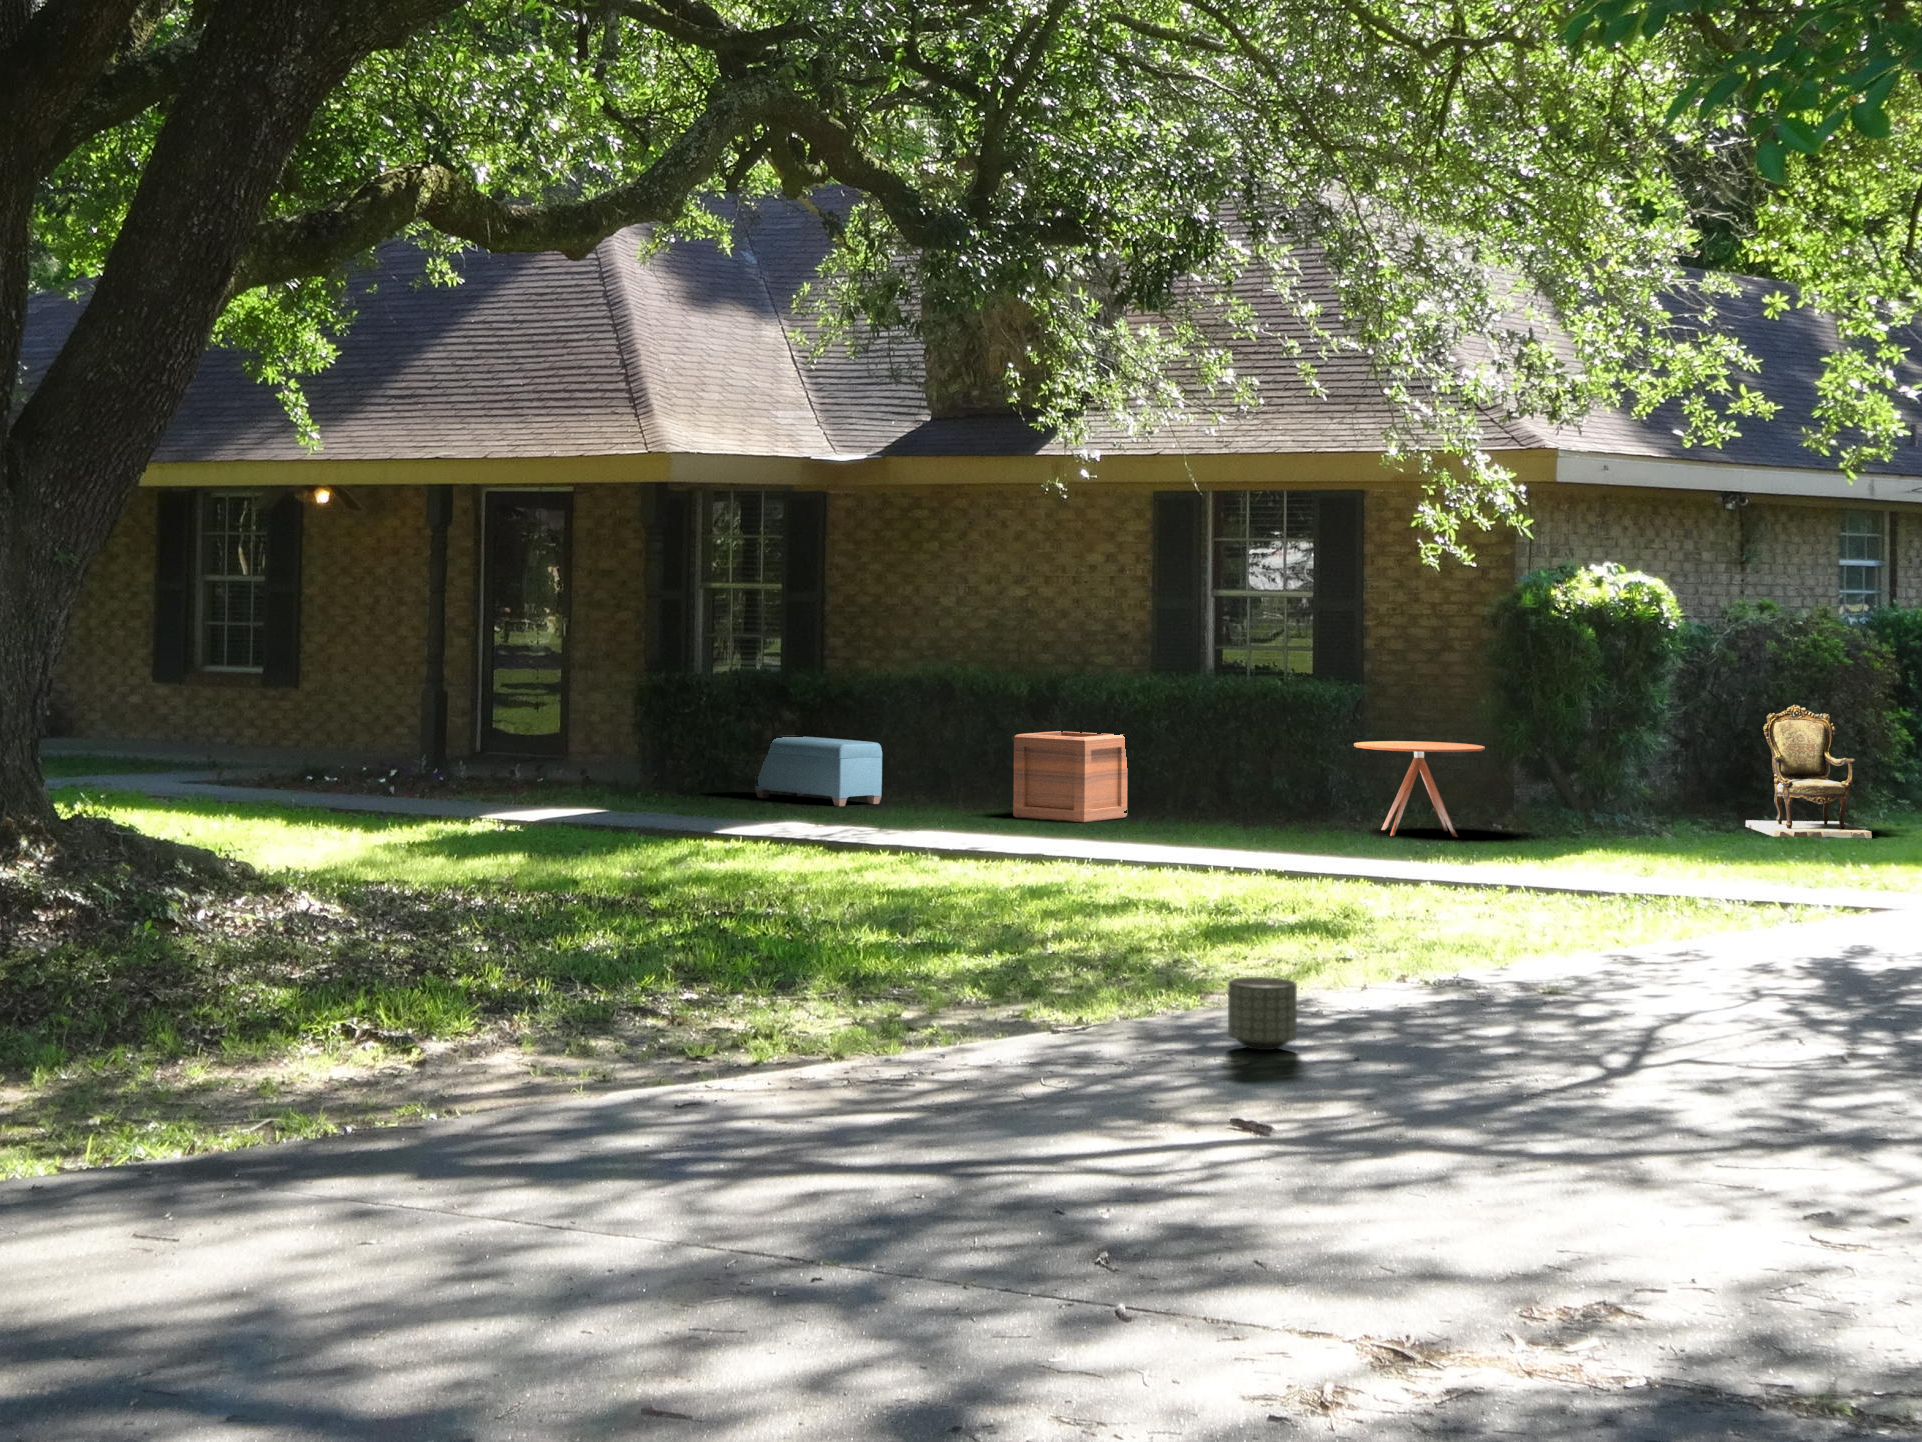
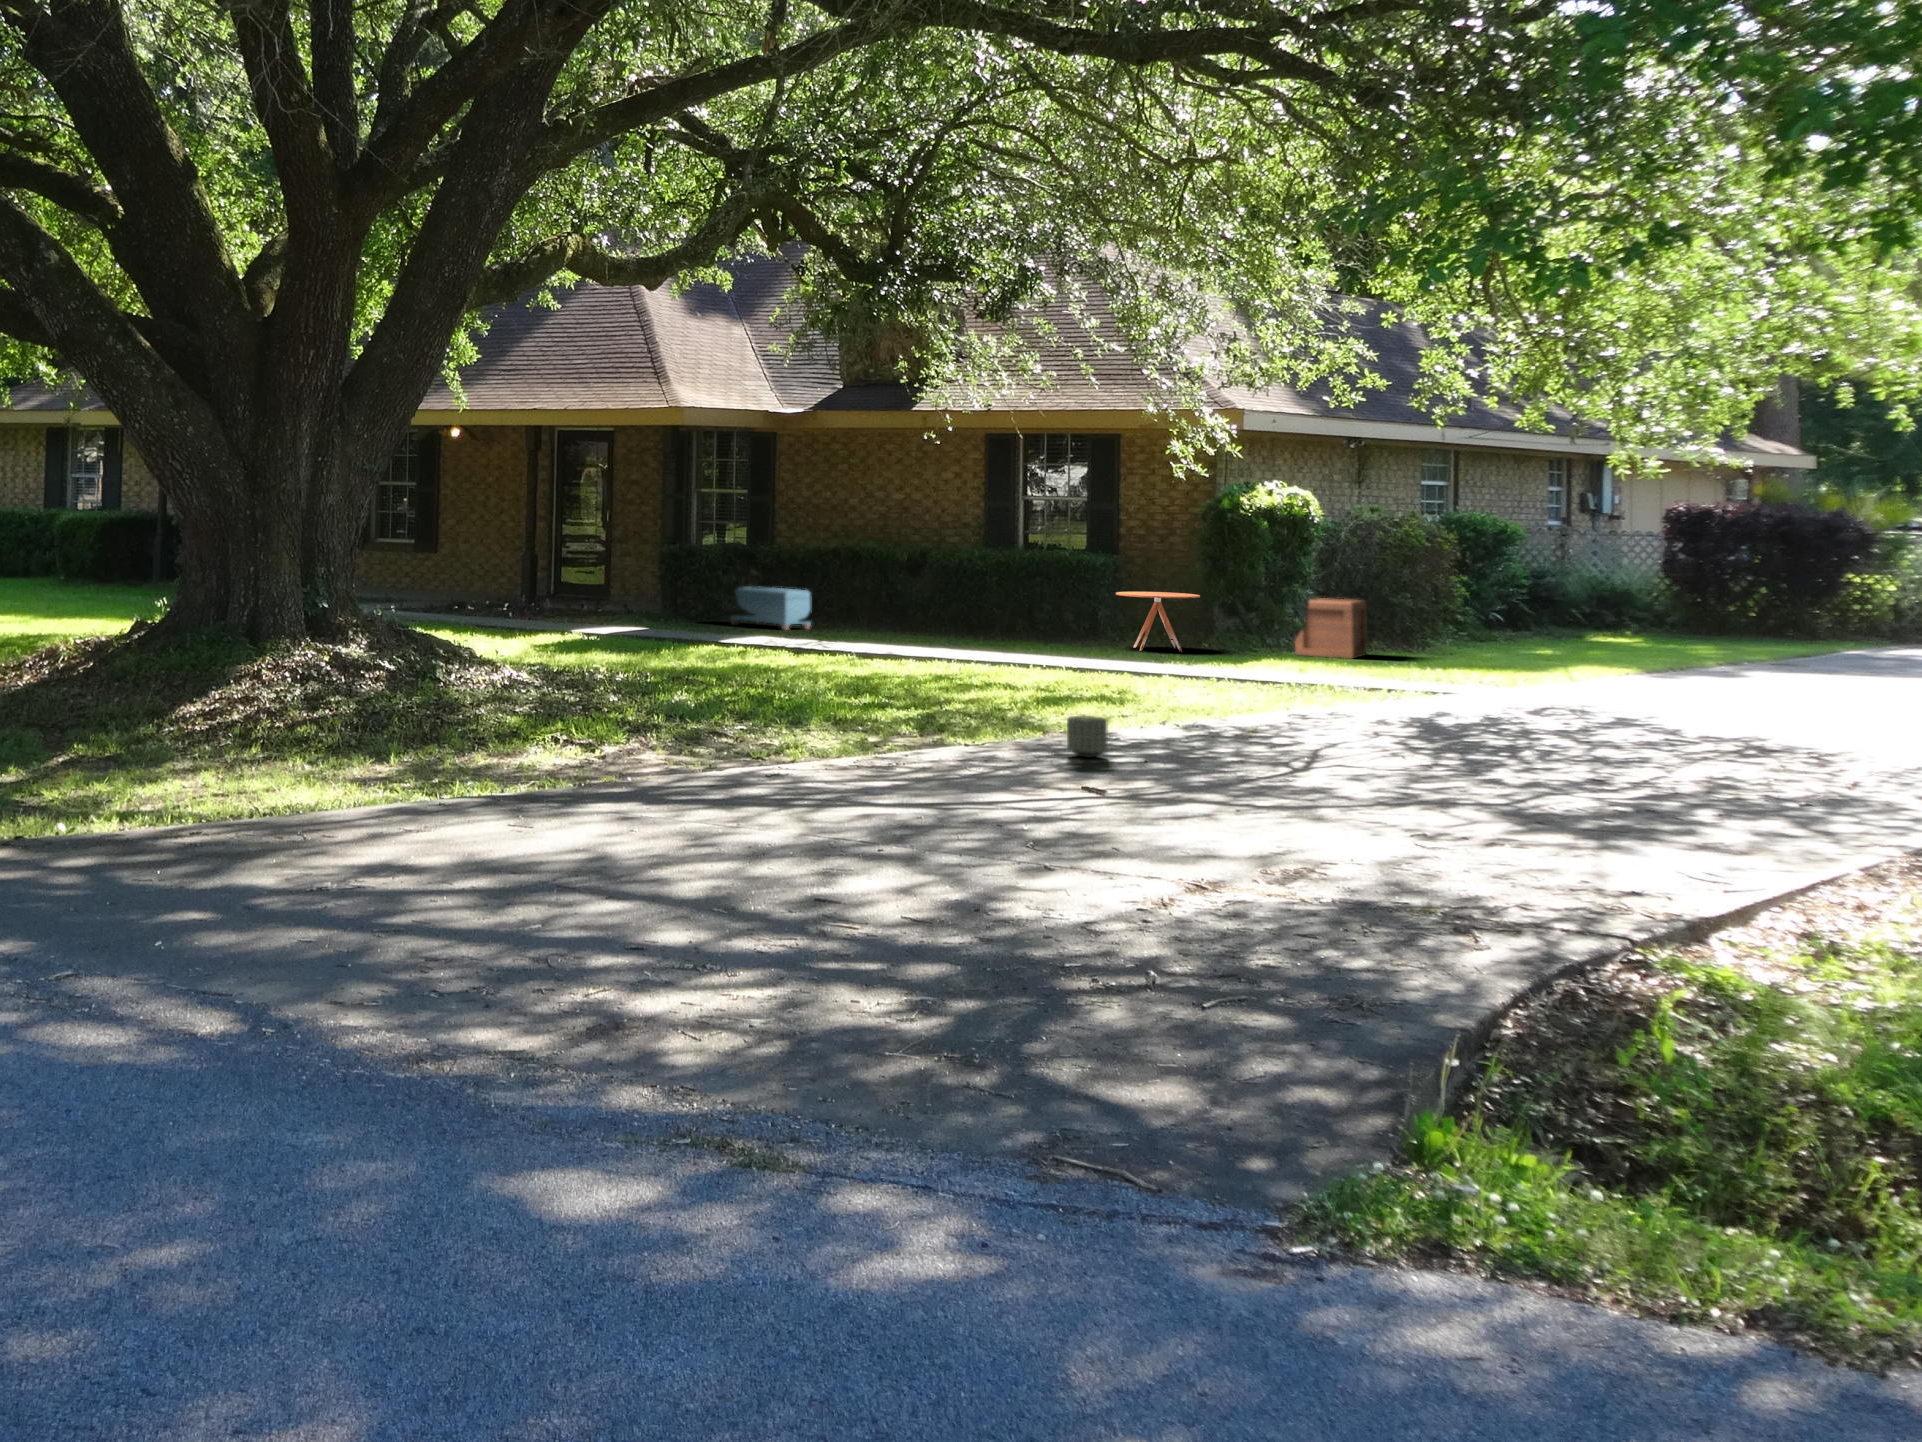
armchair: present [1746,705,1872,838] -> none [1369,571,1451,656]
wooden crate: present [1013,731,1128,823] -> present [1295,598,1367,659]

